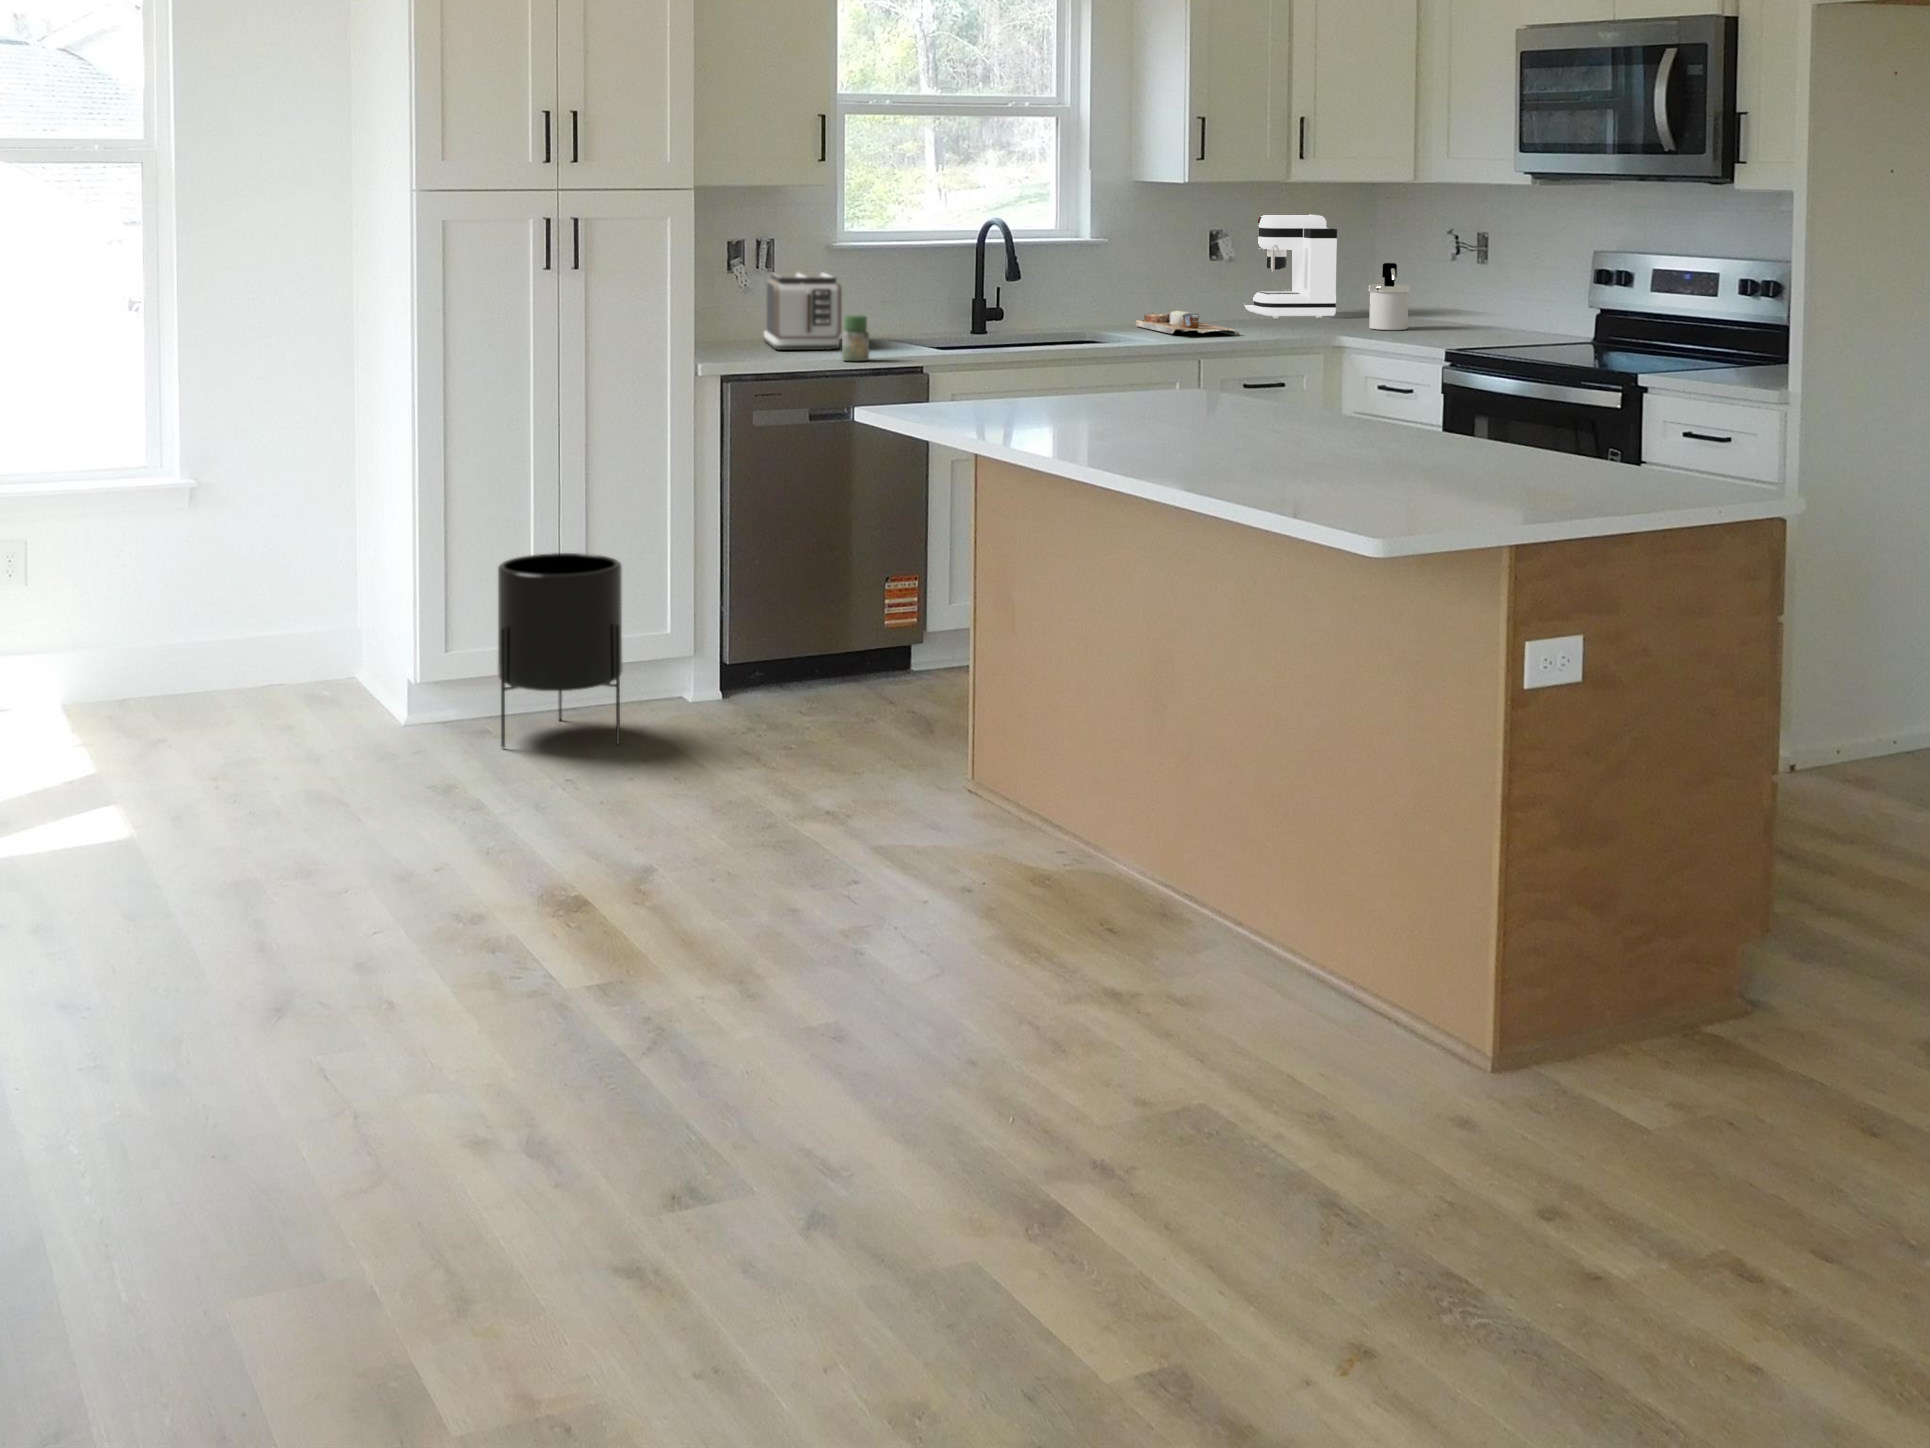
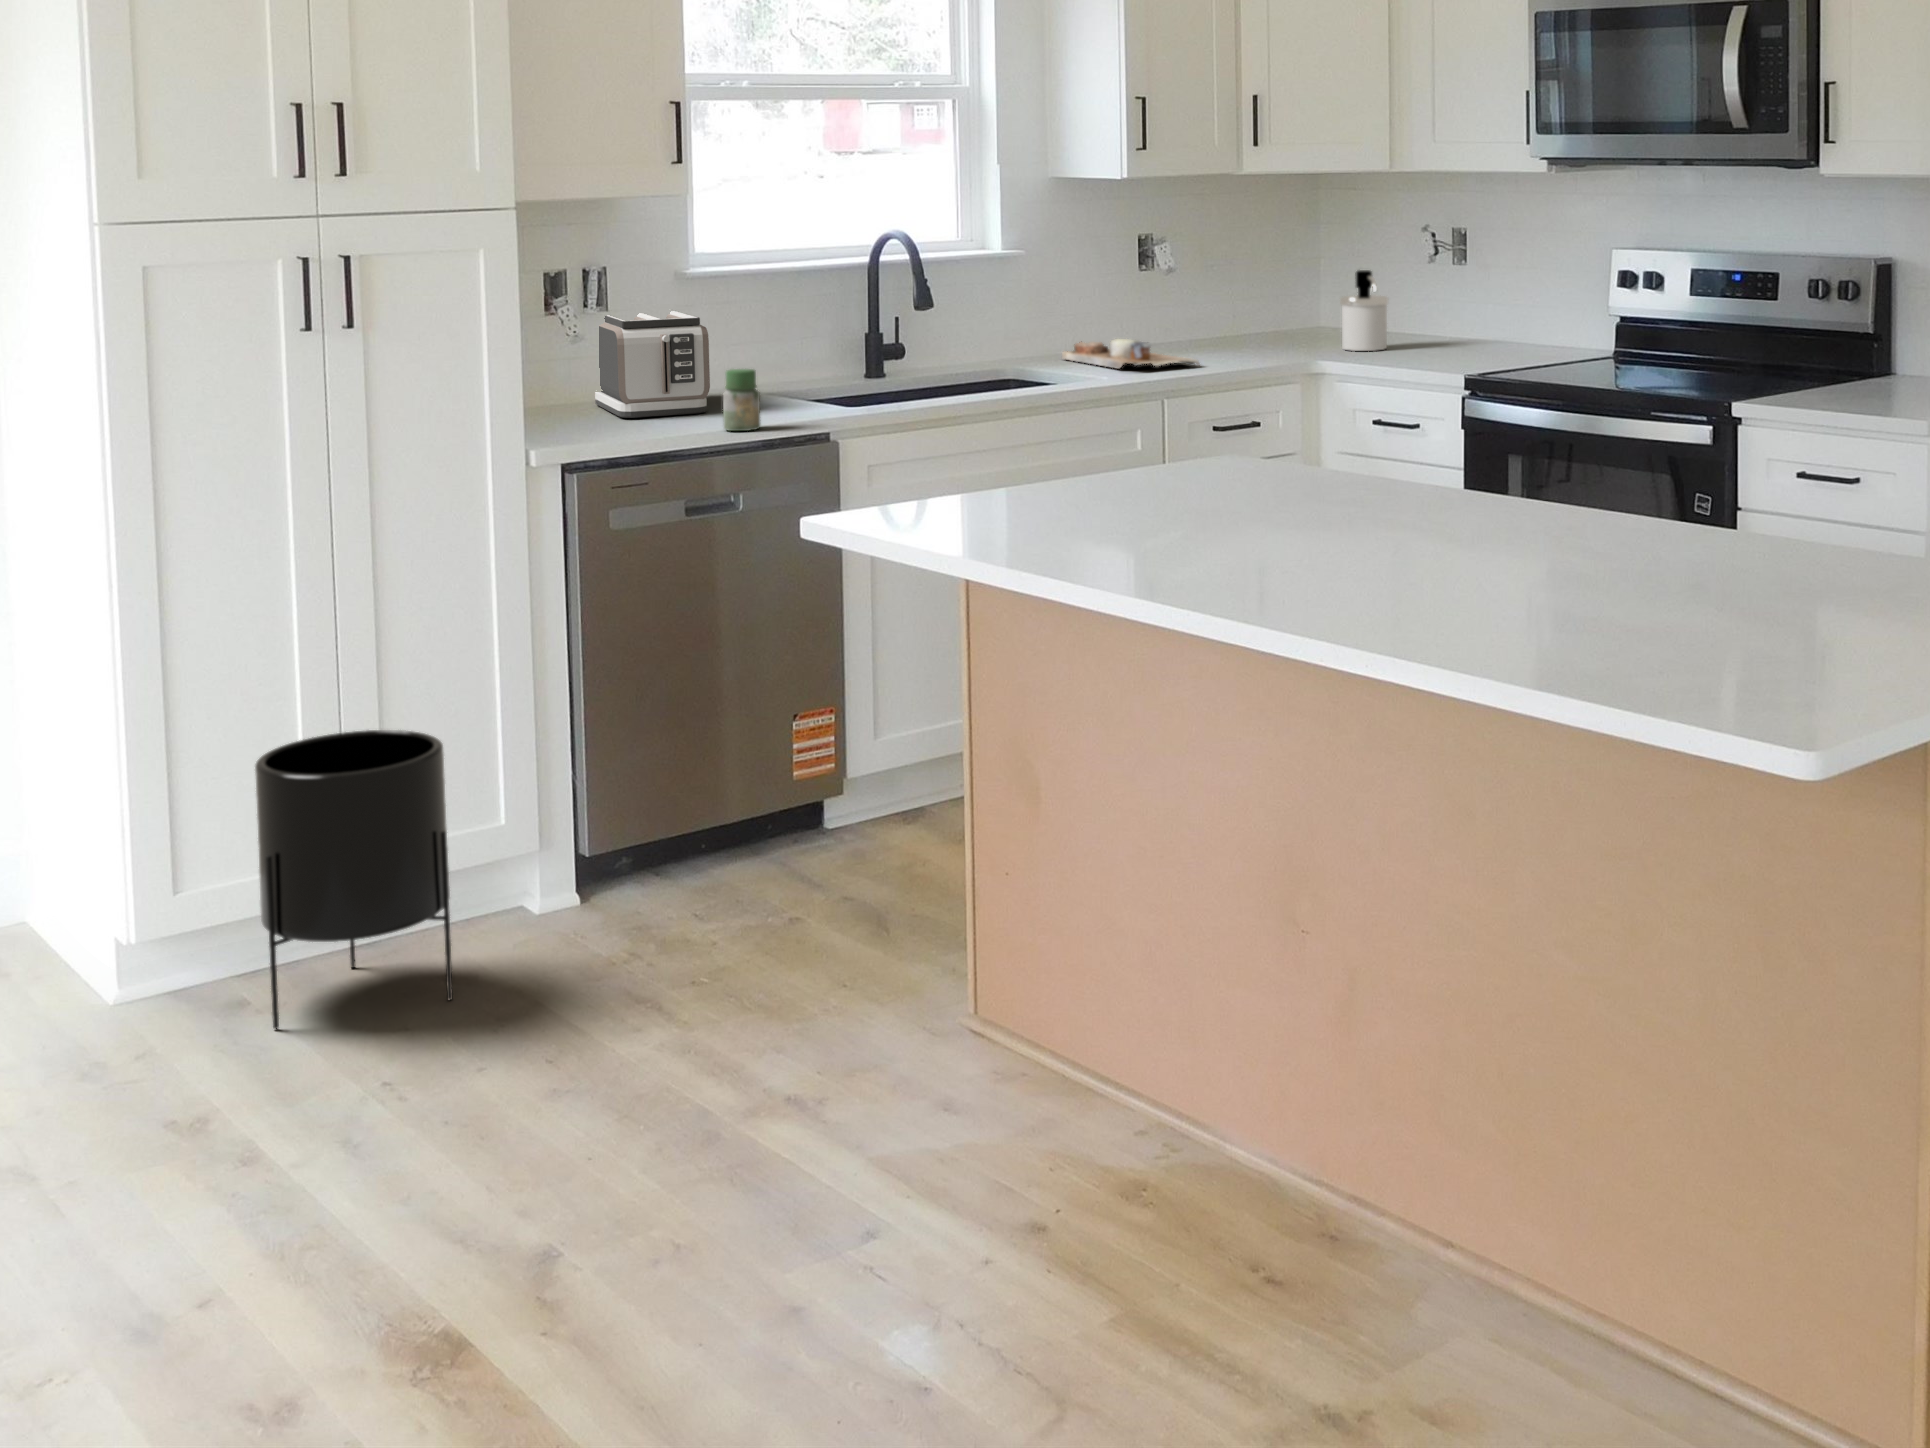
coffee maker: present [1245,215,1337,318] -> none [1153,214,1288,341]

